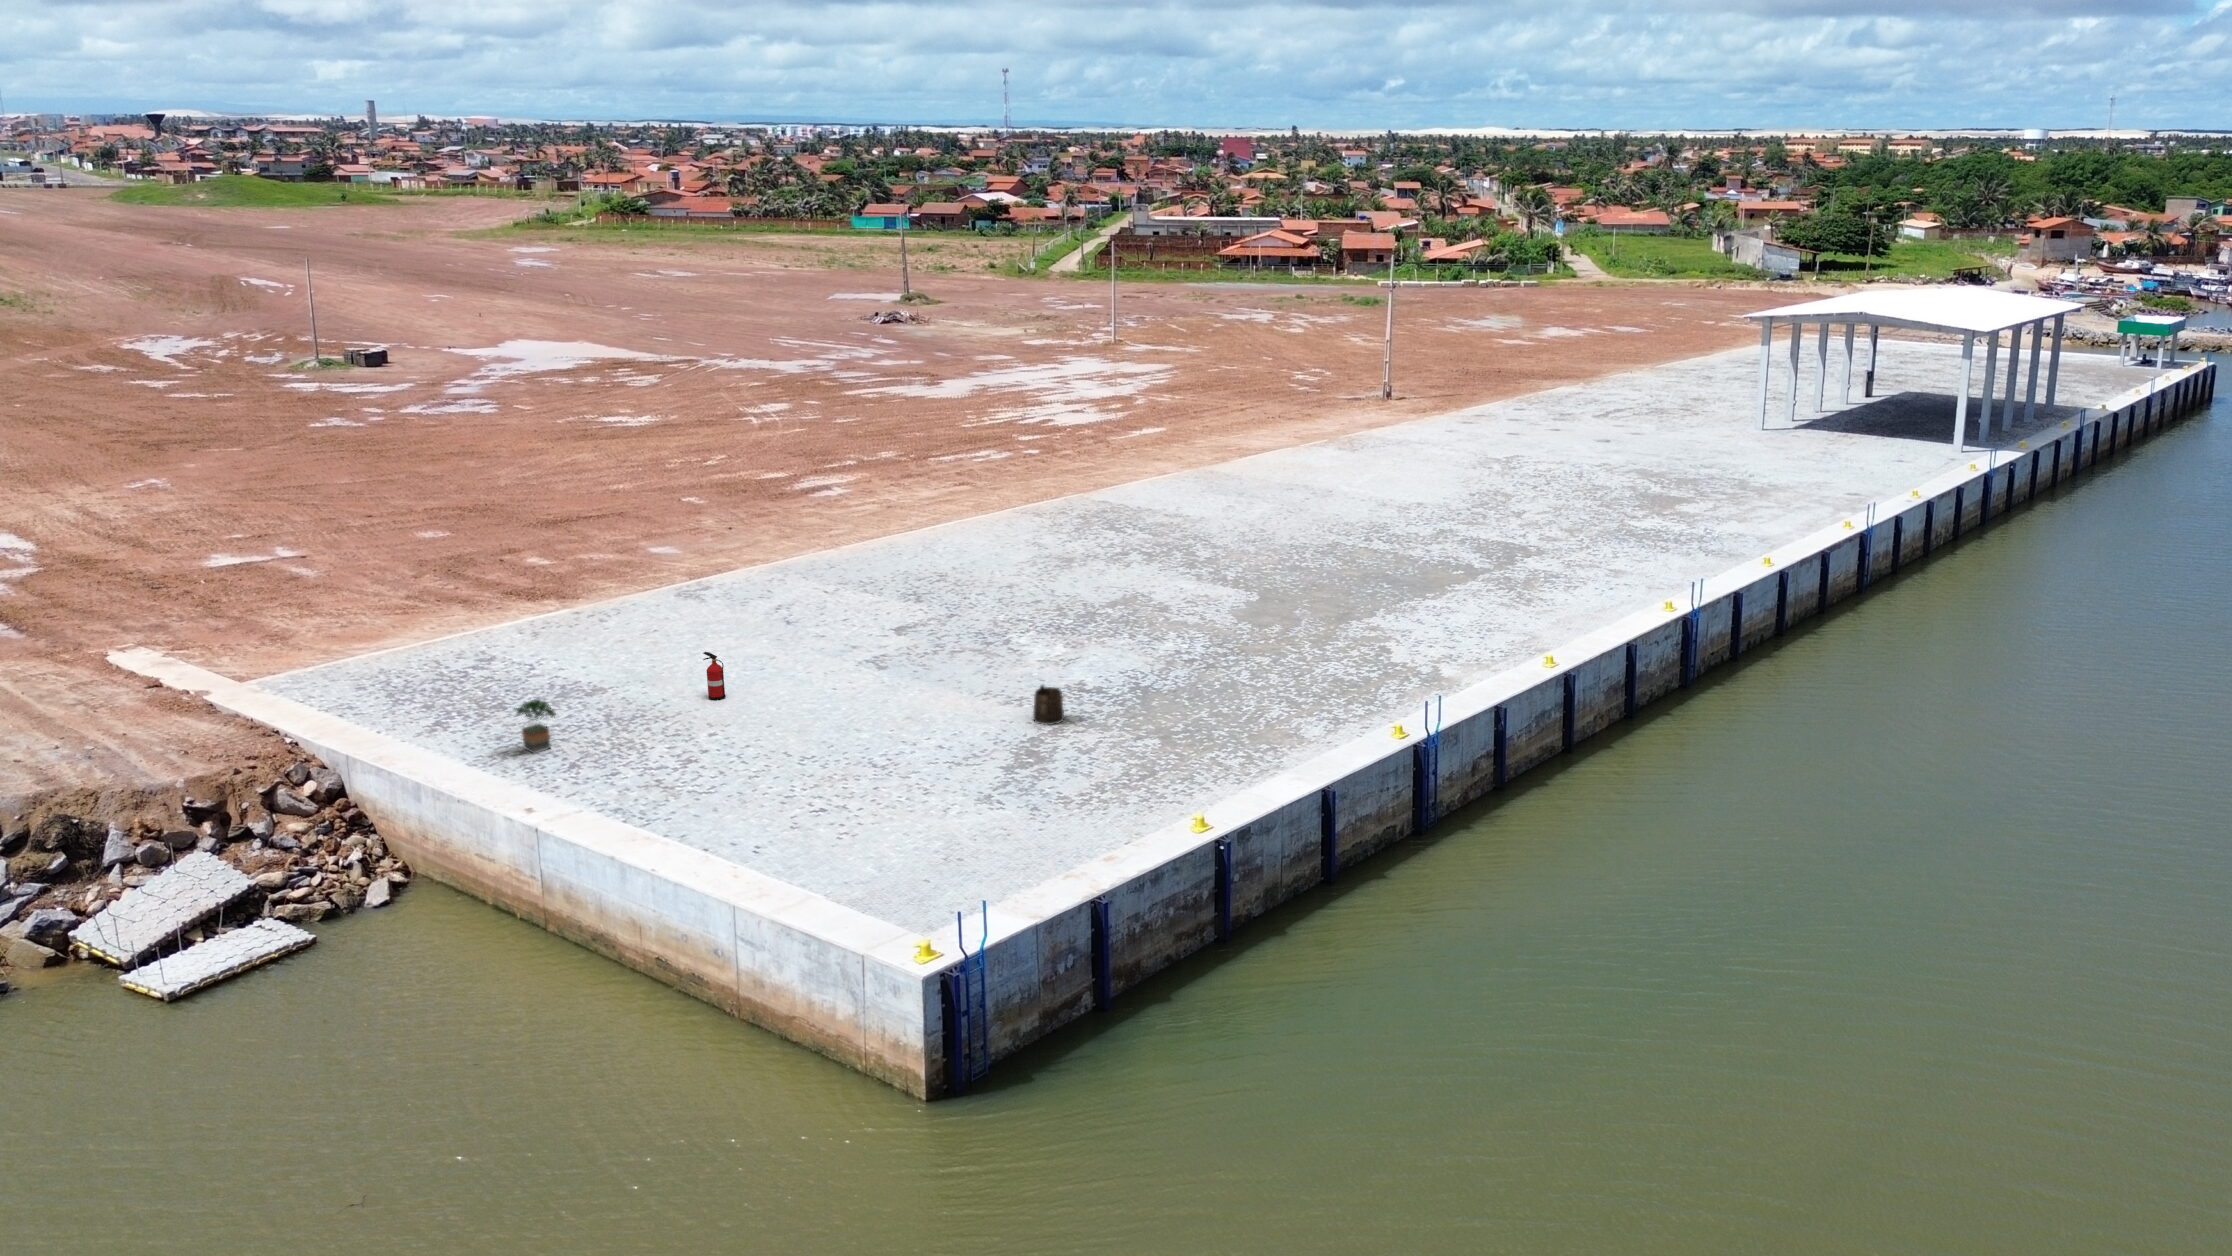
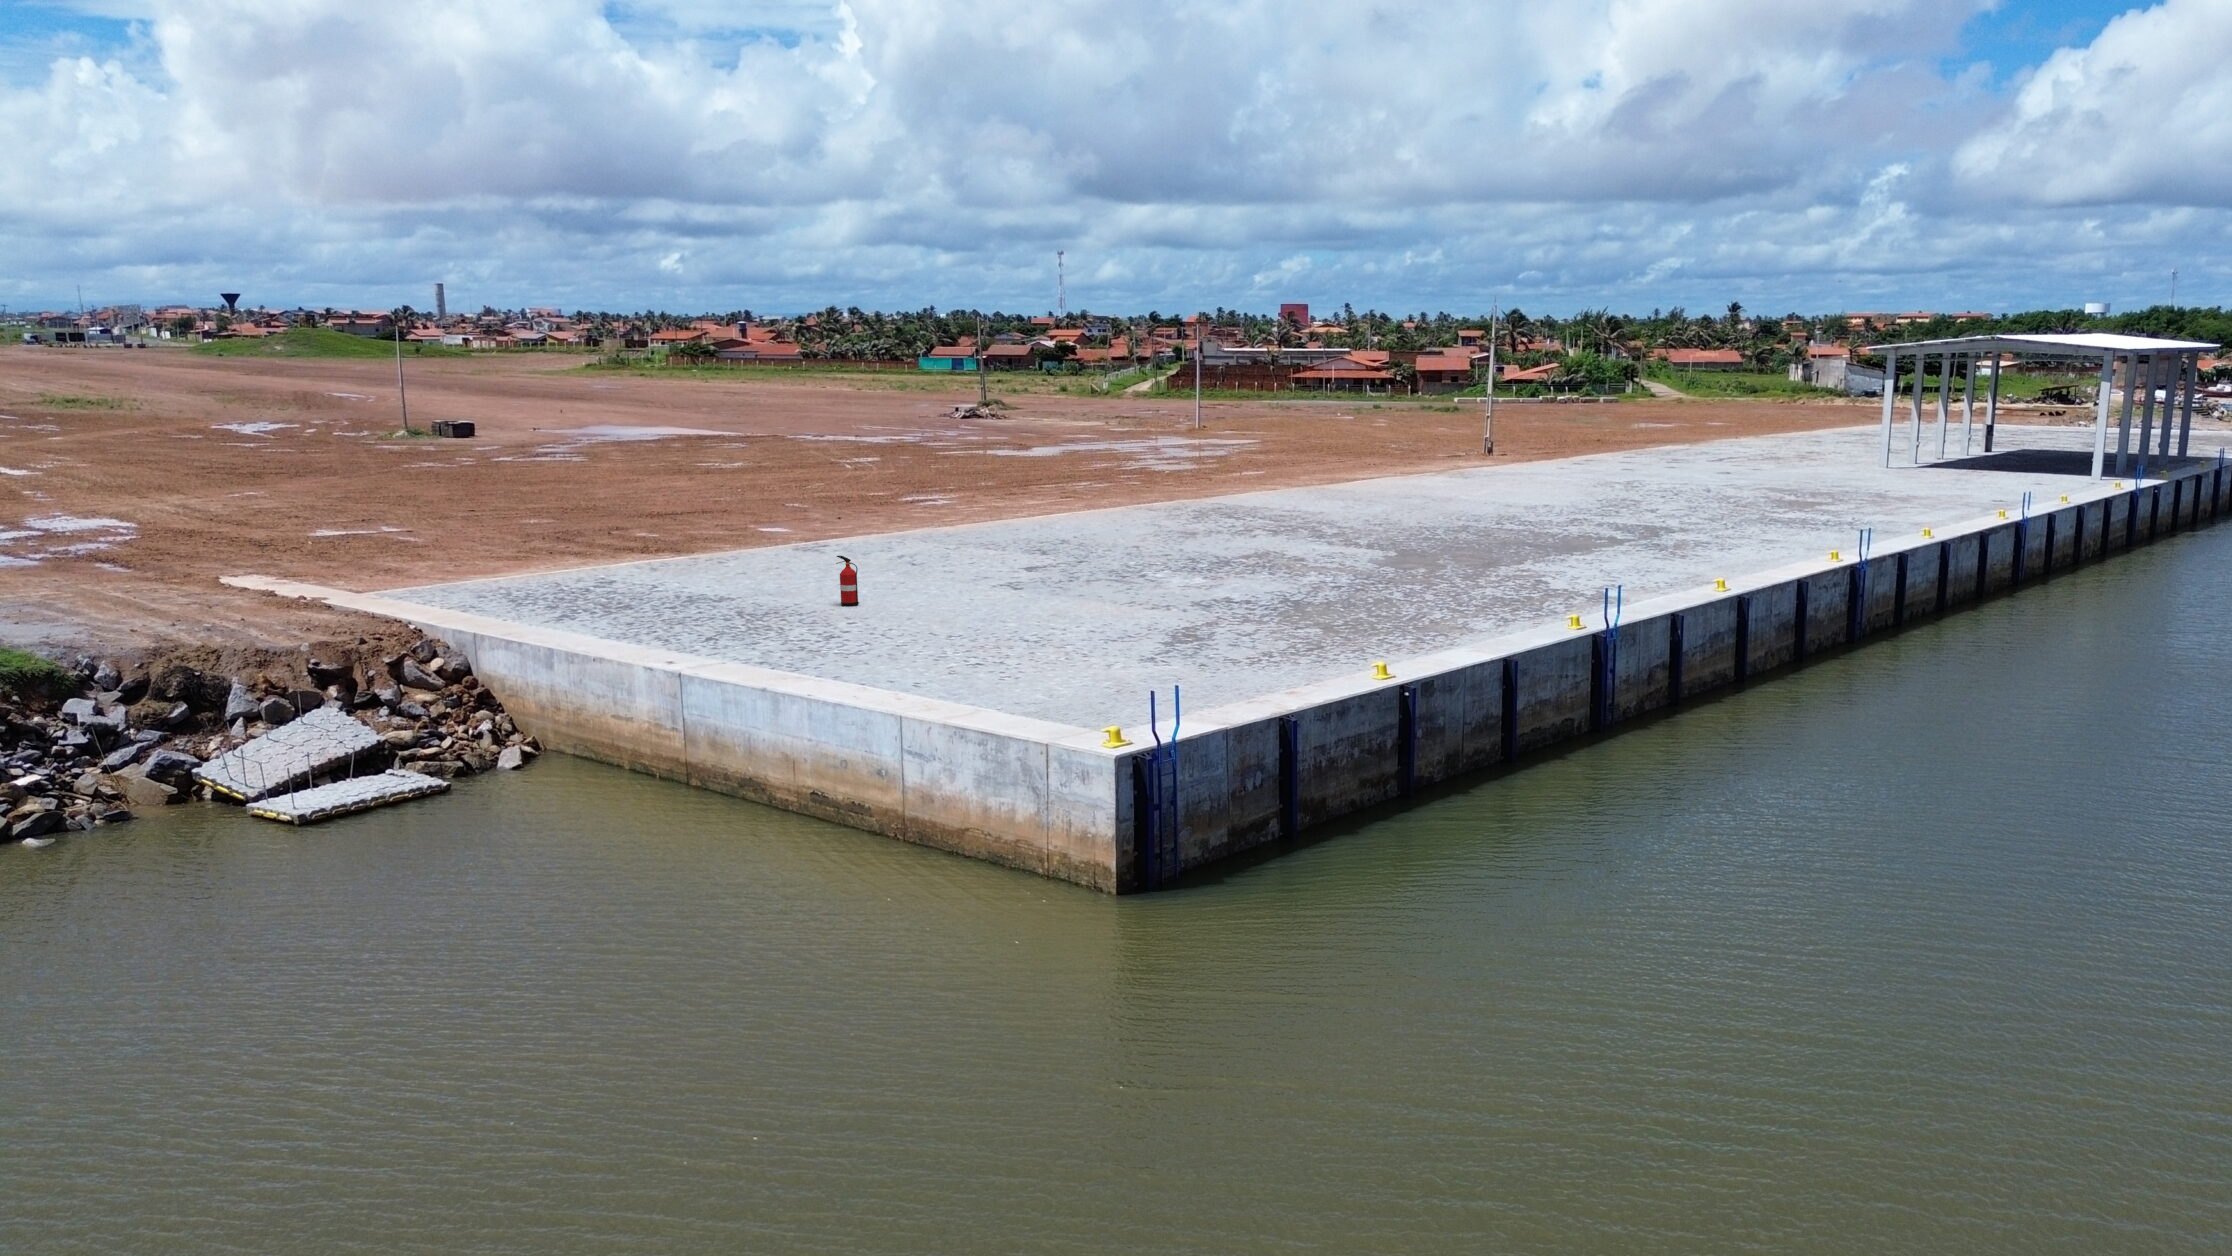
bucket: present [1033,685,1064,725] -> none [1184,583,1217,623]
potted tree: present [517,699,555,753] -> none [648,577,691,633]

